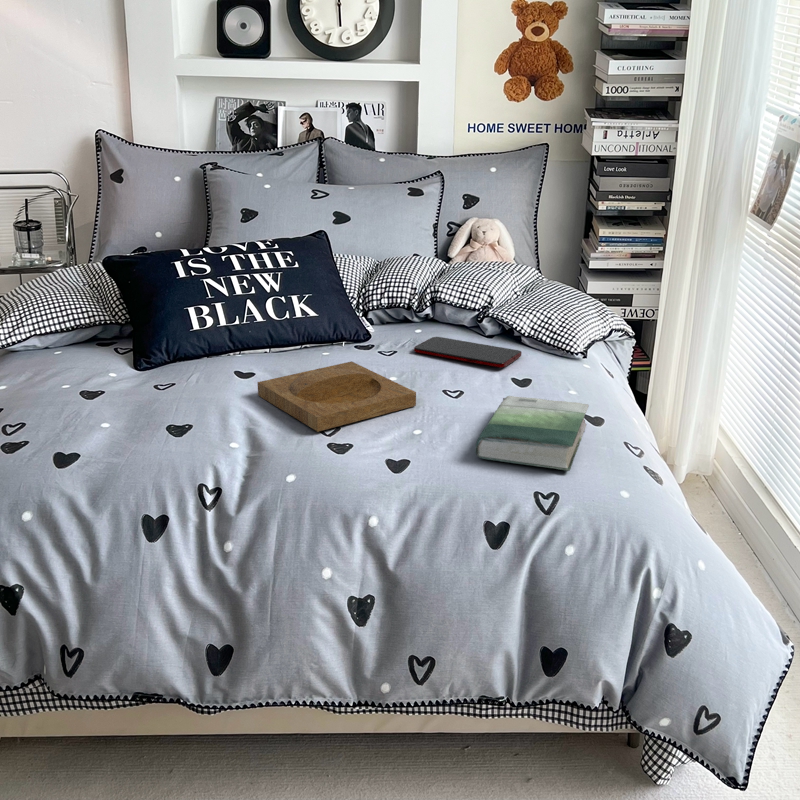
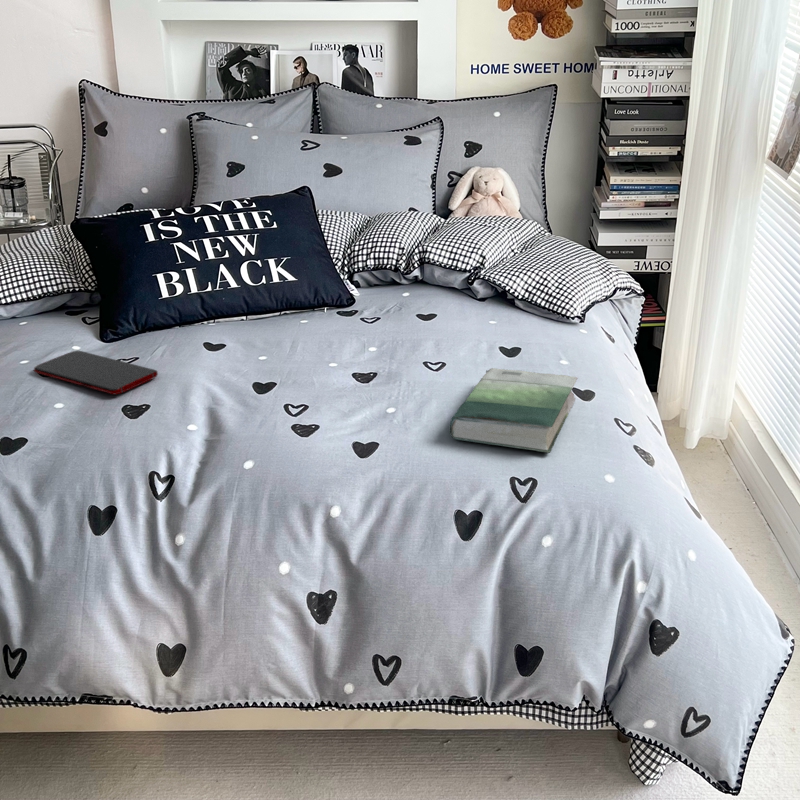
smartphone: present [414,337,522,367] -> present [34,351,158,394]
tray: present [258,361,416,432] -> none [225,330,393,410]

